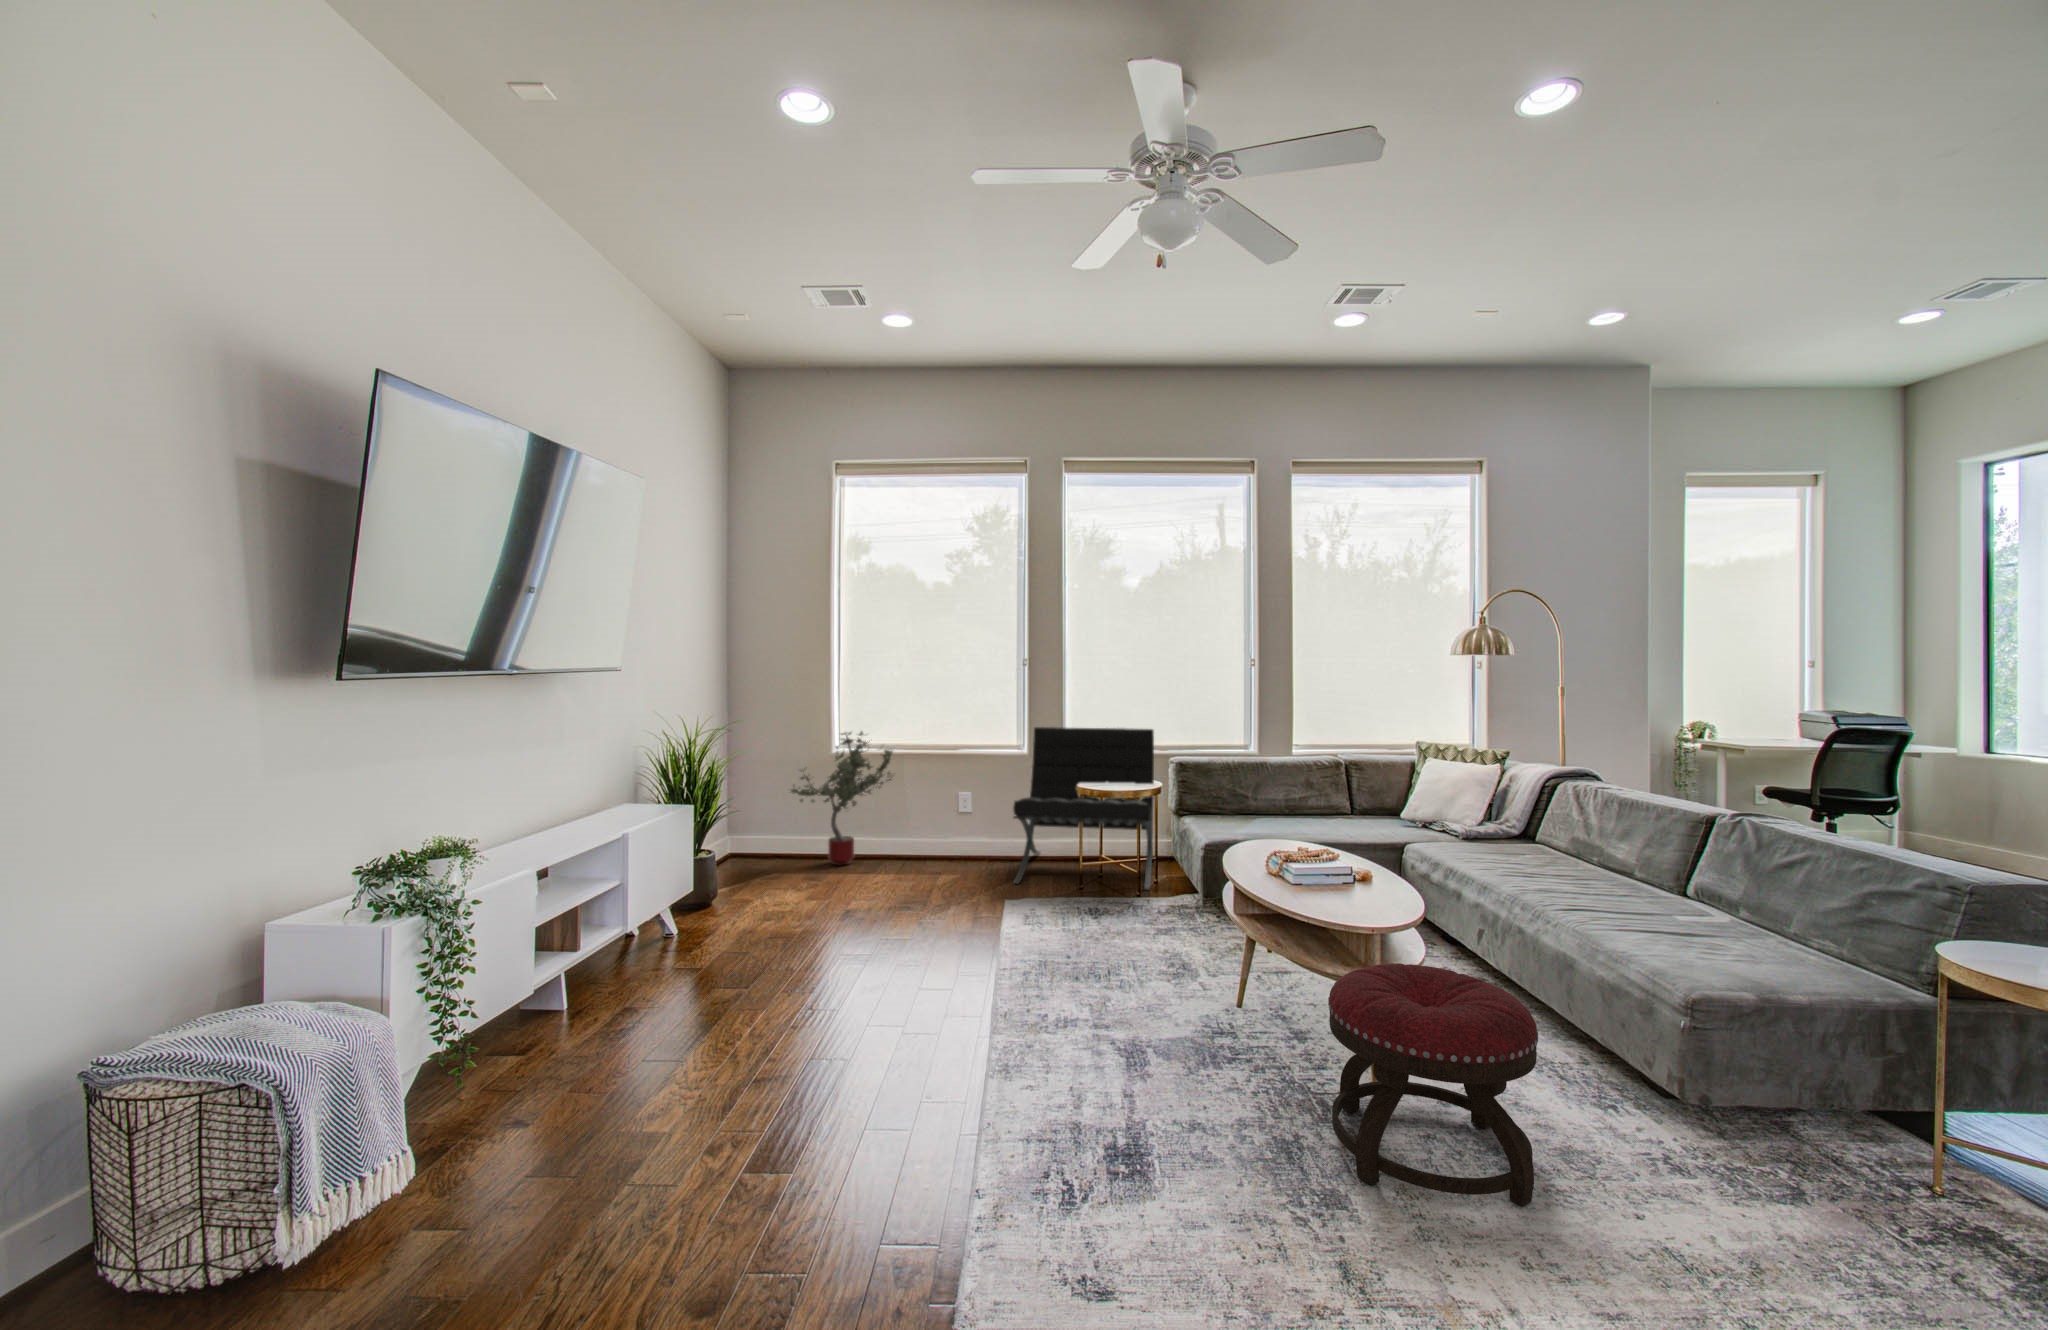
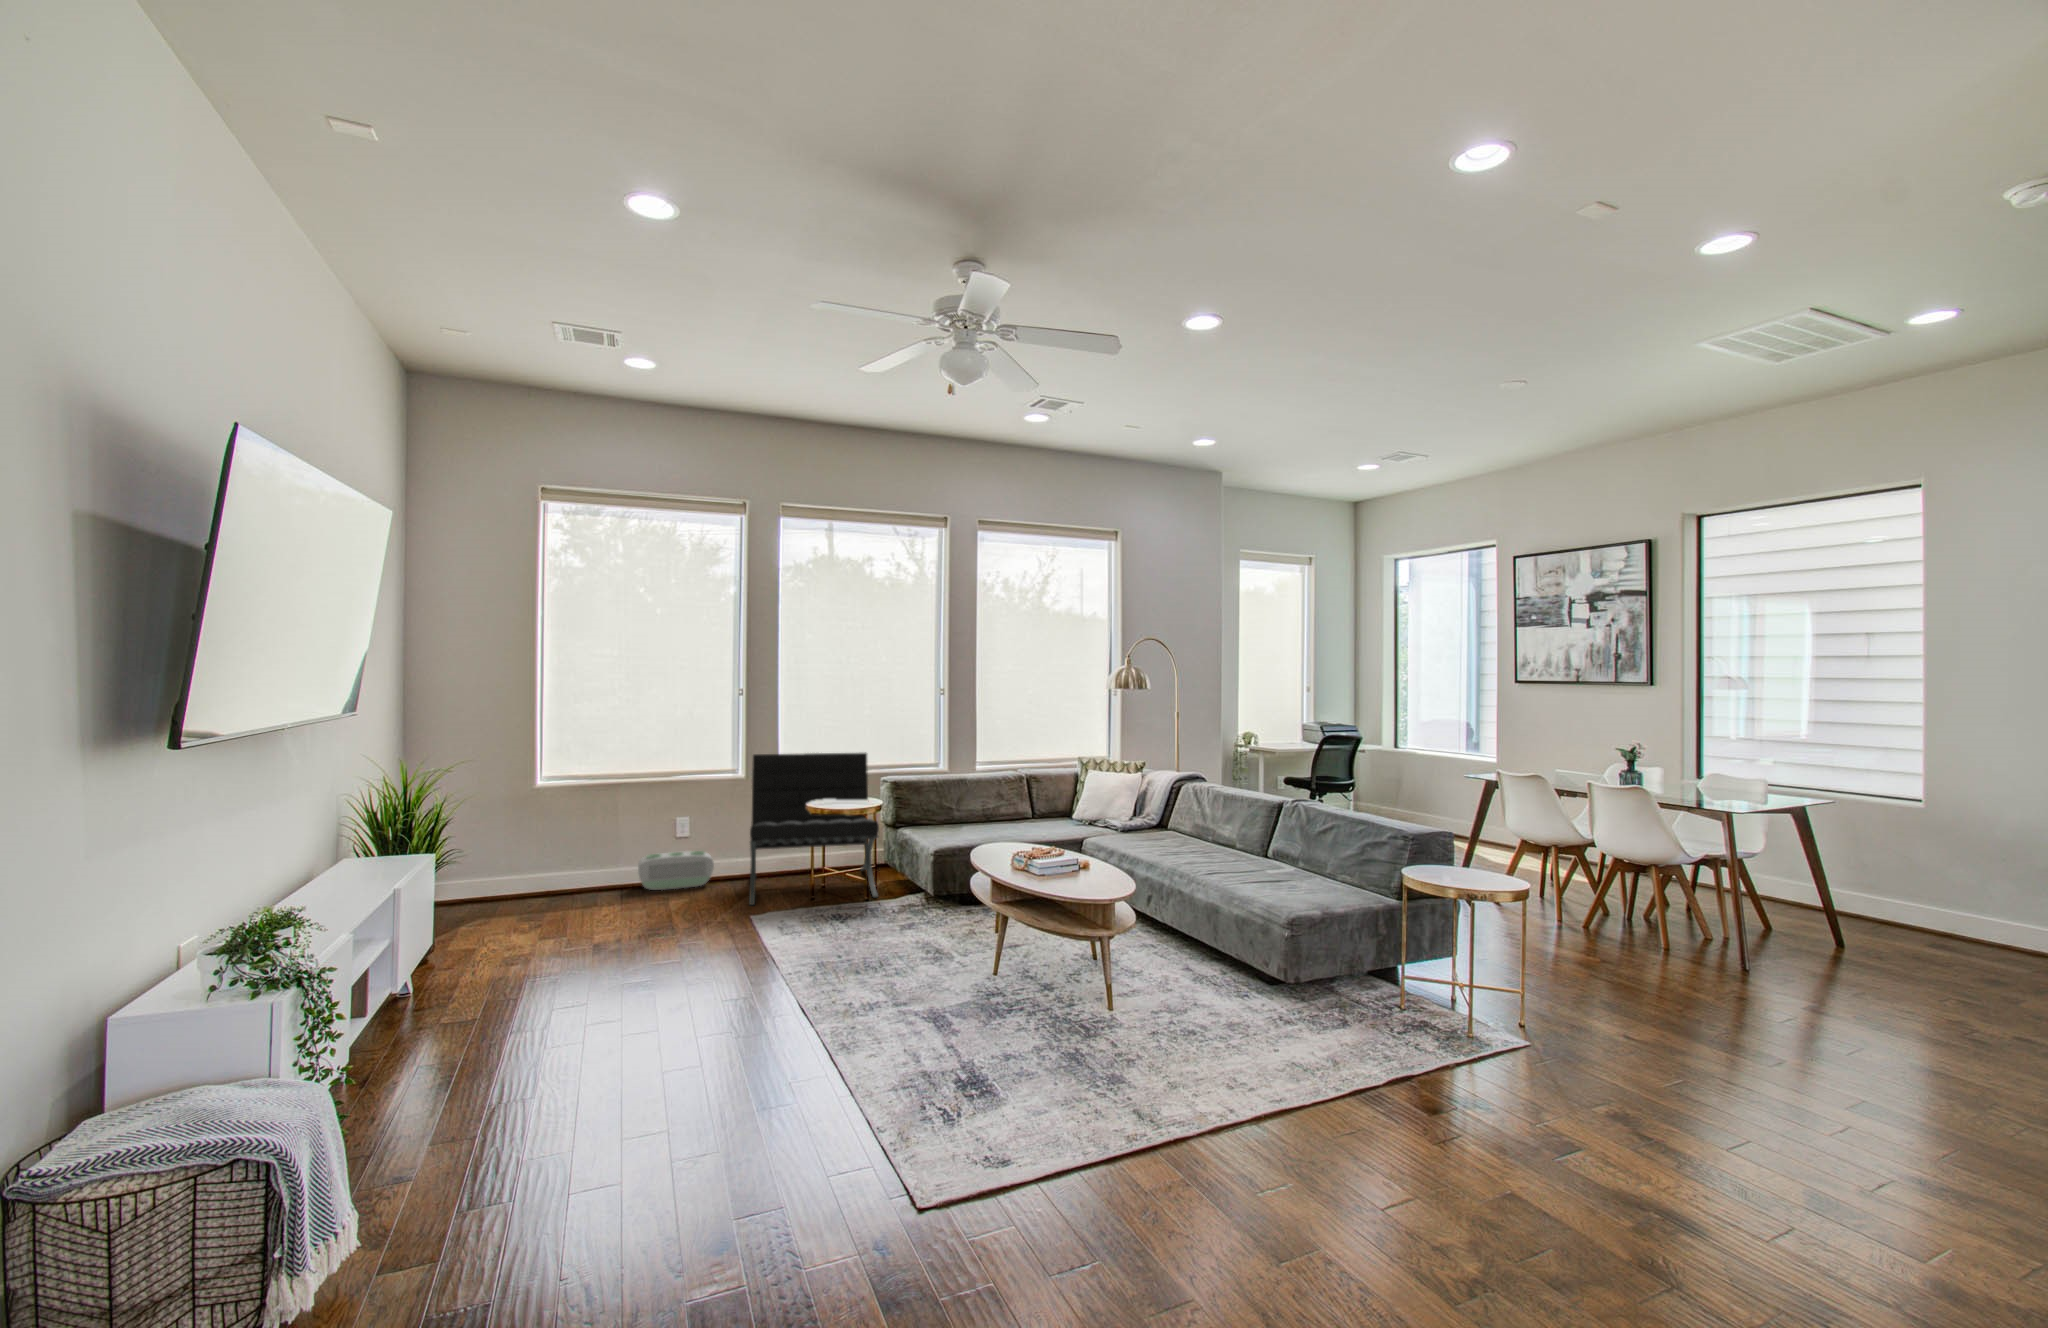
potted tree: present [791,731,893,865] -> none [480,764,611,908]
air purifier: none [924,823,996,859] -> present [638,851,714,890]
ottoman: present [1328,963,1538,1207] -> none [1095,920,1223,1067]

